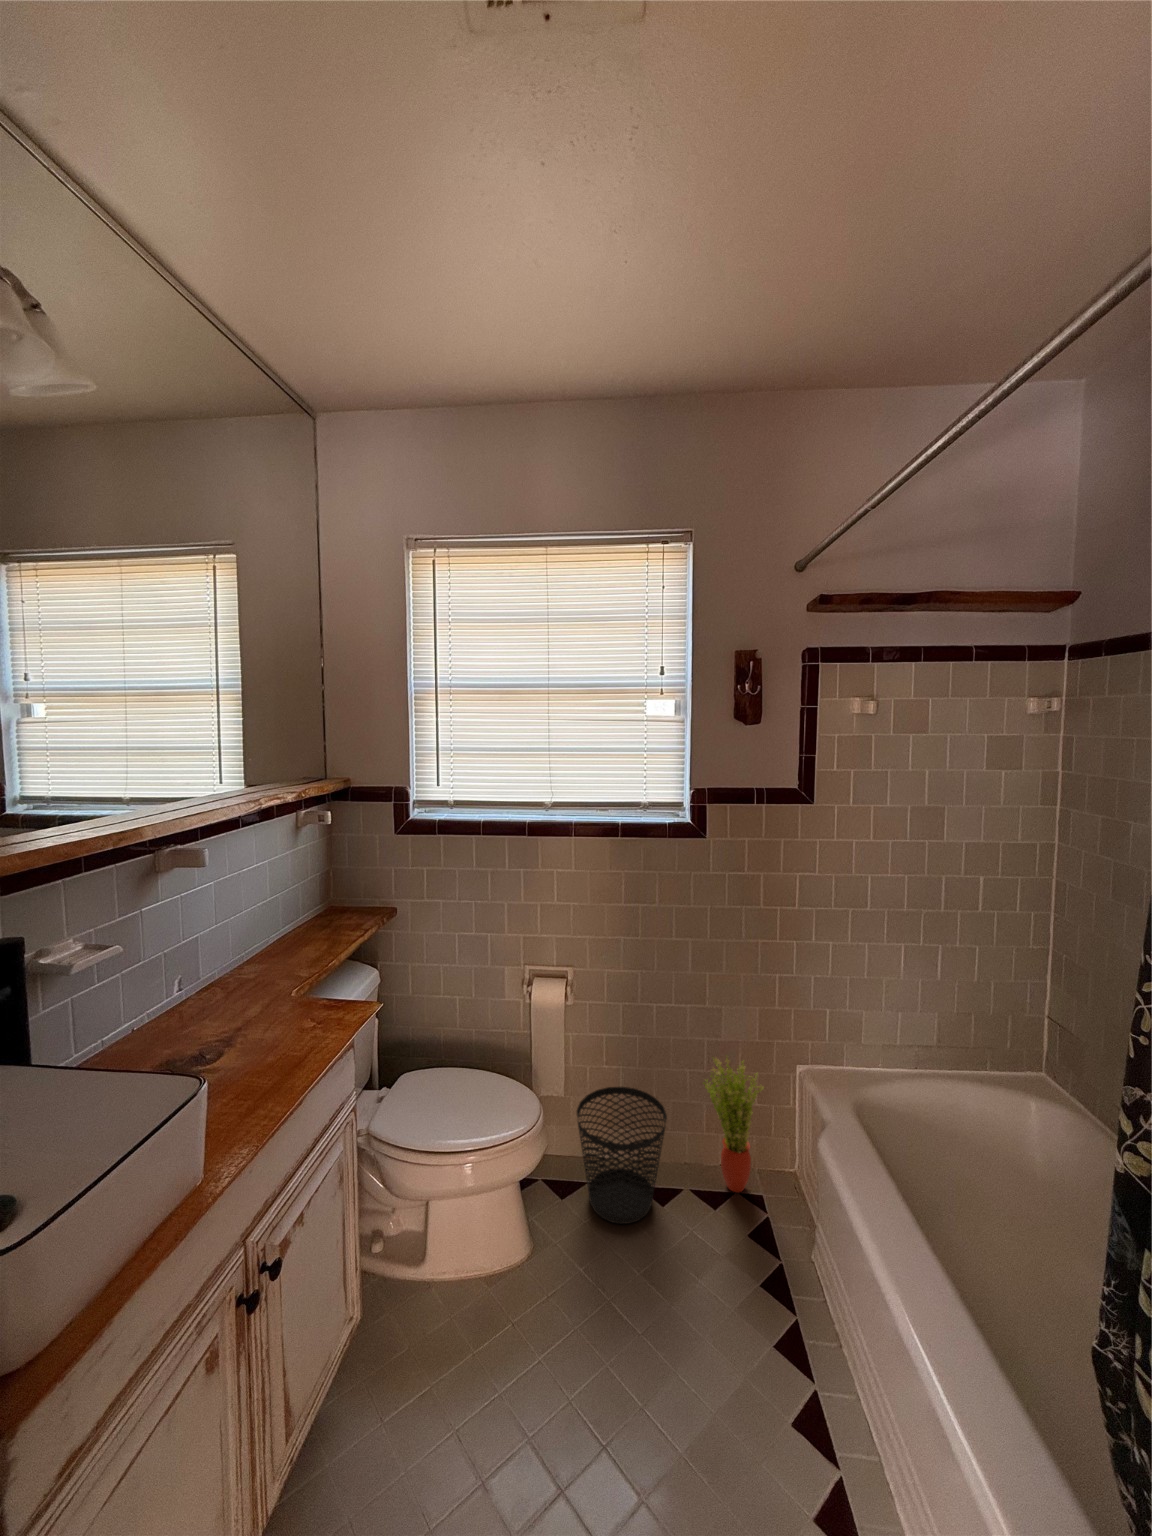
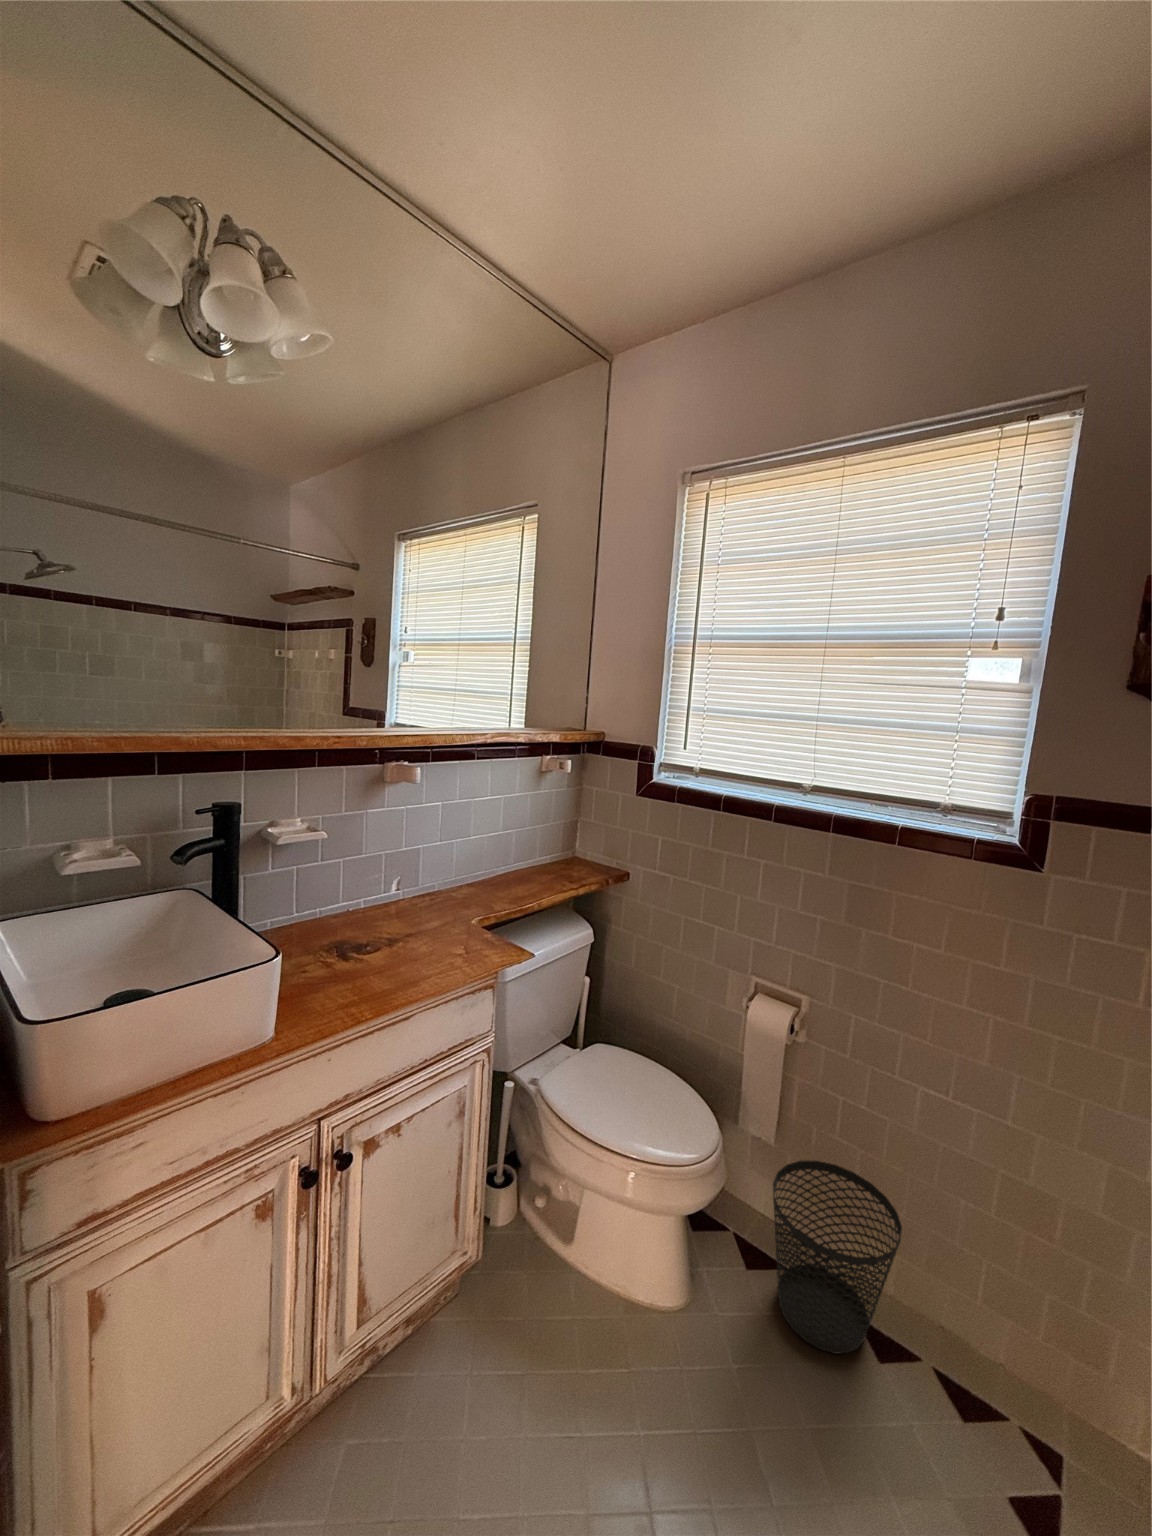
potted plant: present [703,1058,764,1192] -> none [972,1193,1081,1414]

